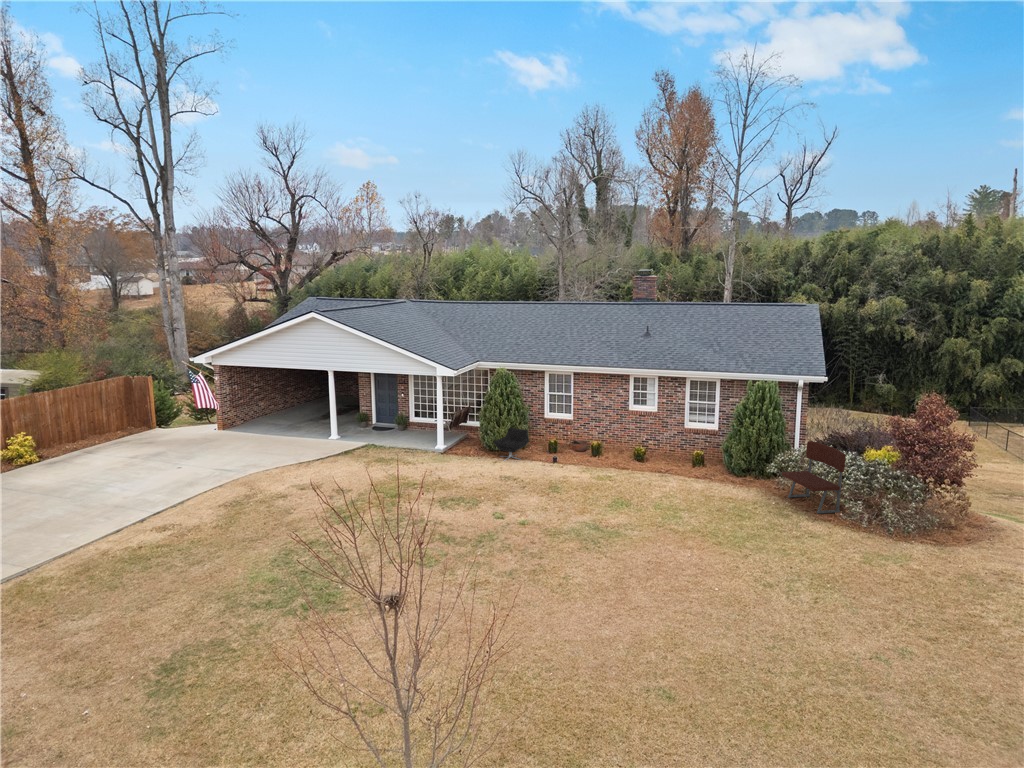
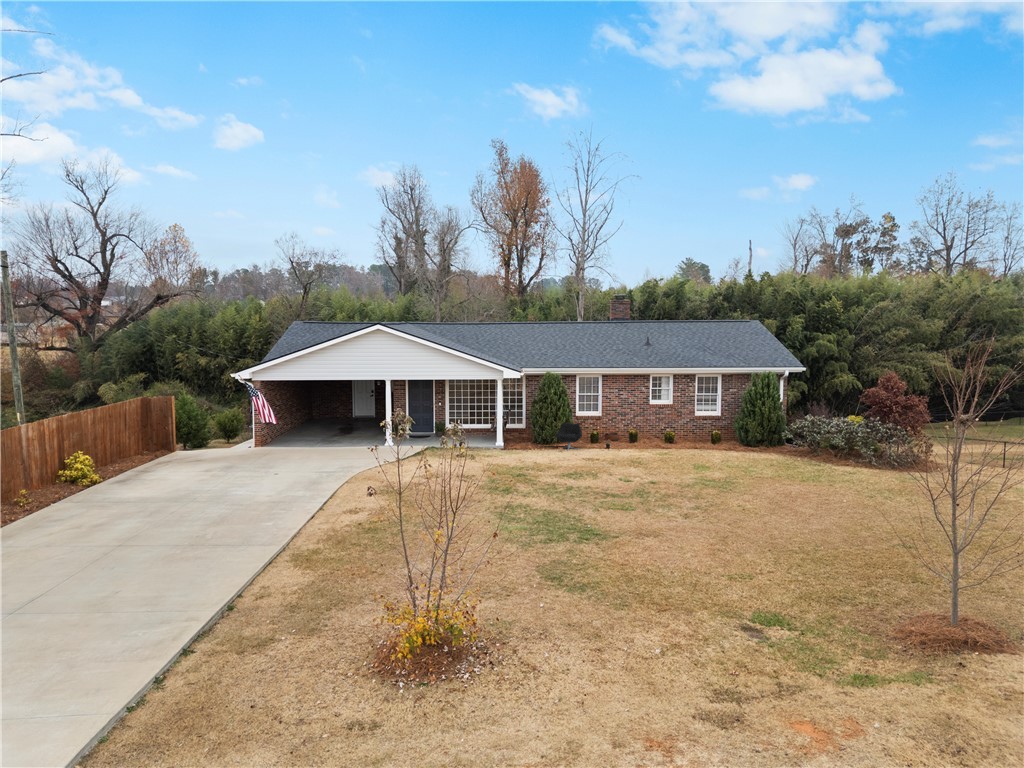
bench: present [782,441,845,514] -> none [804,411,856,461]

